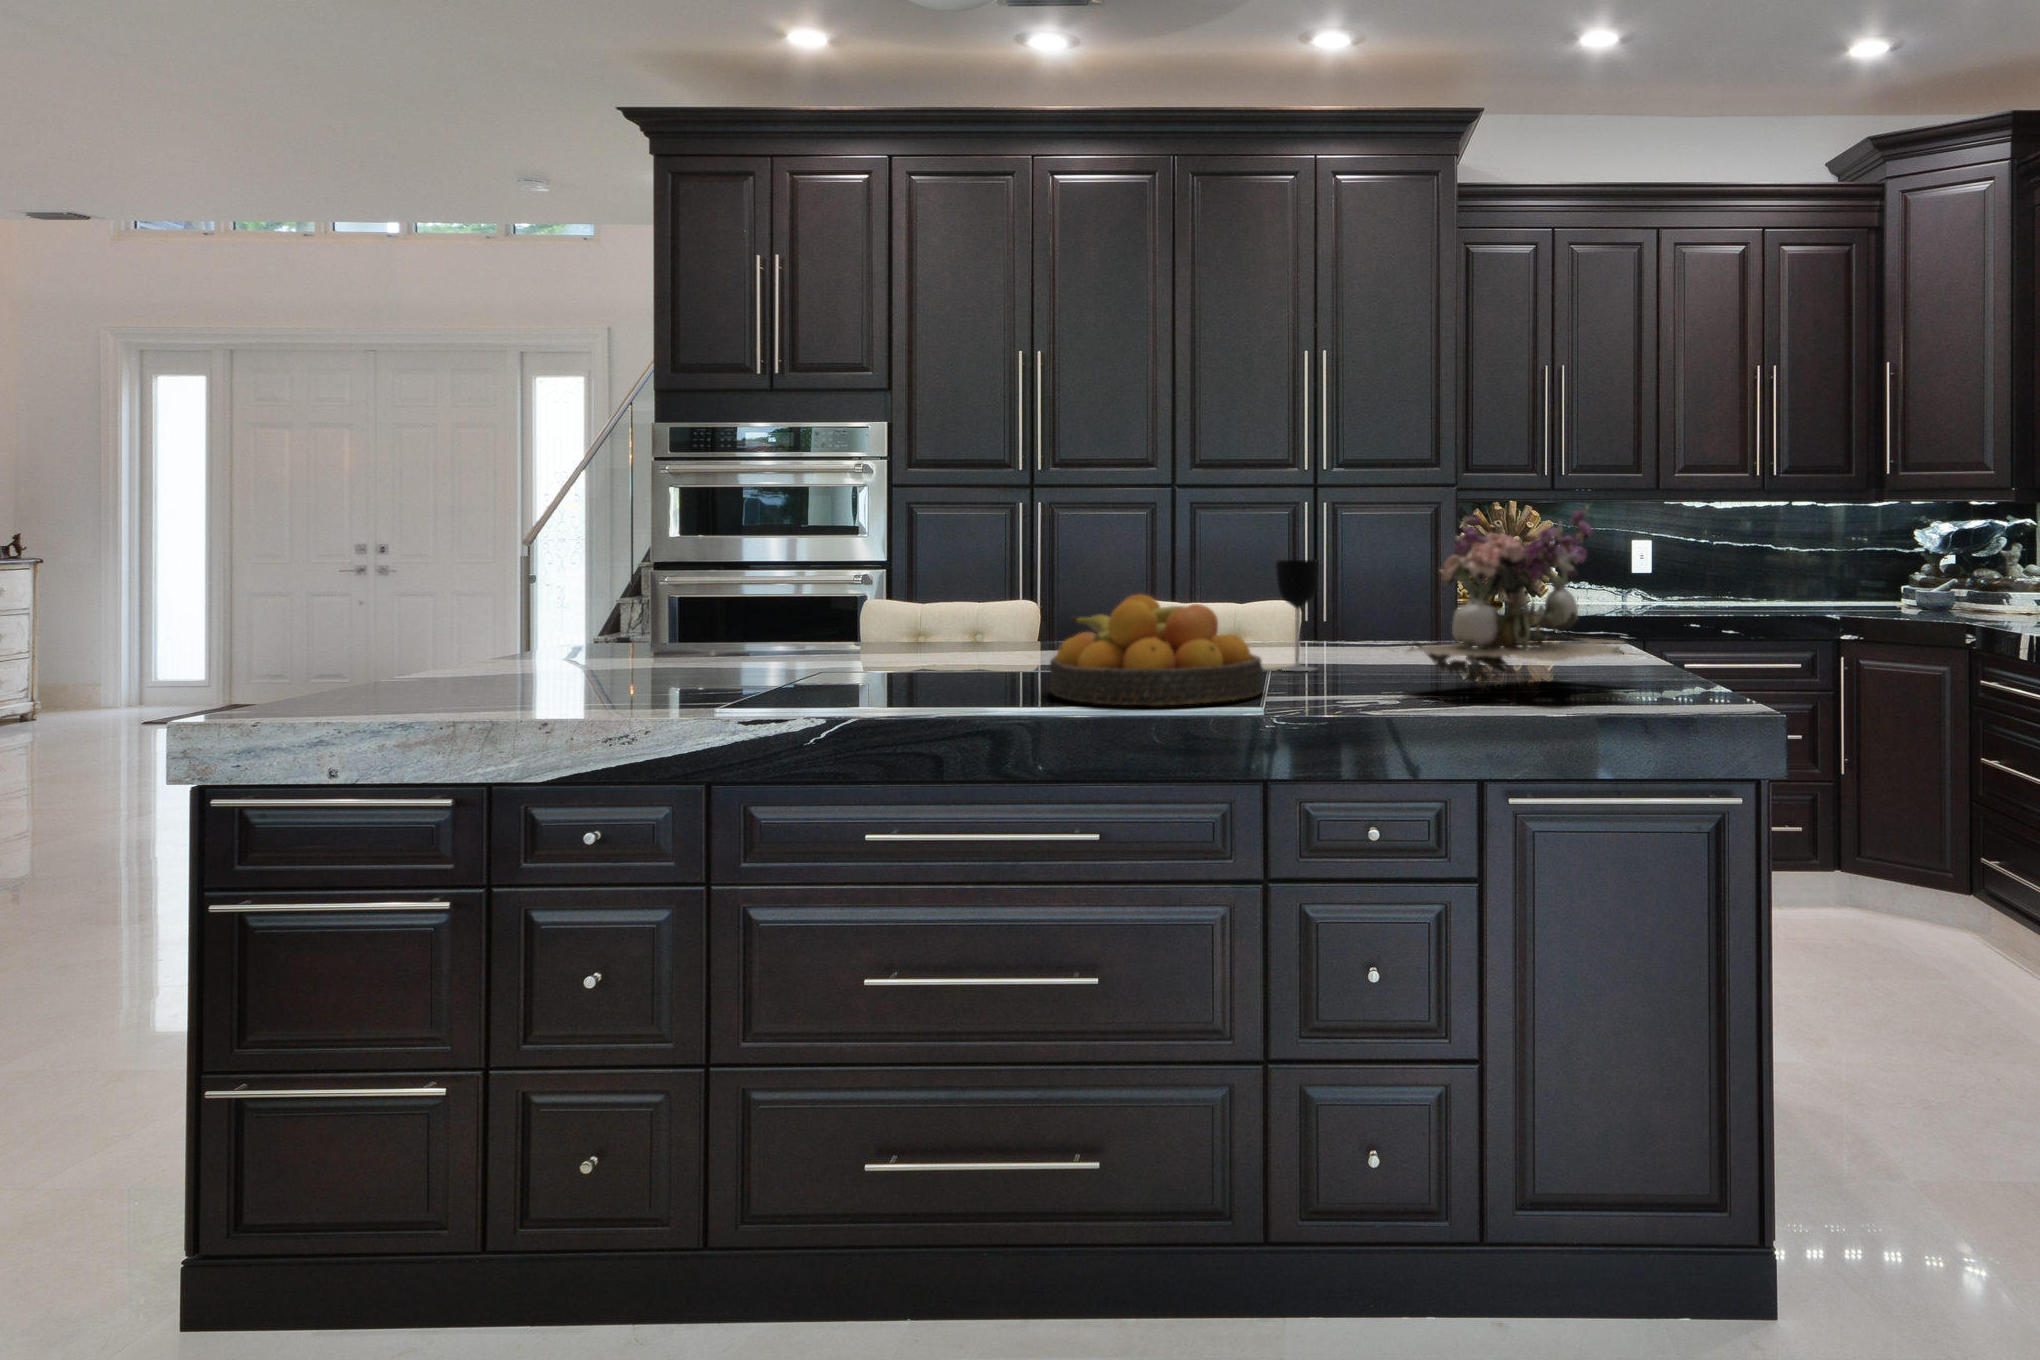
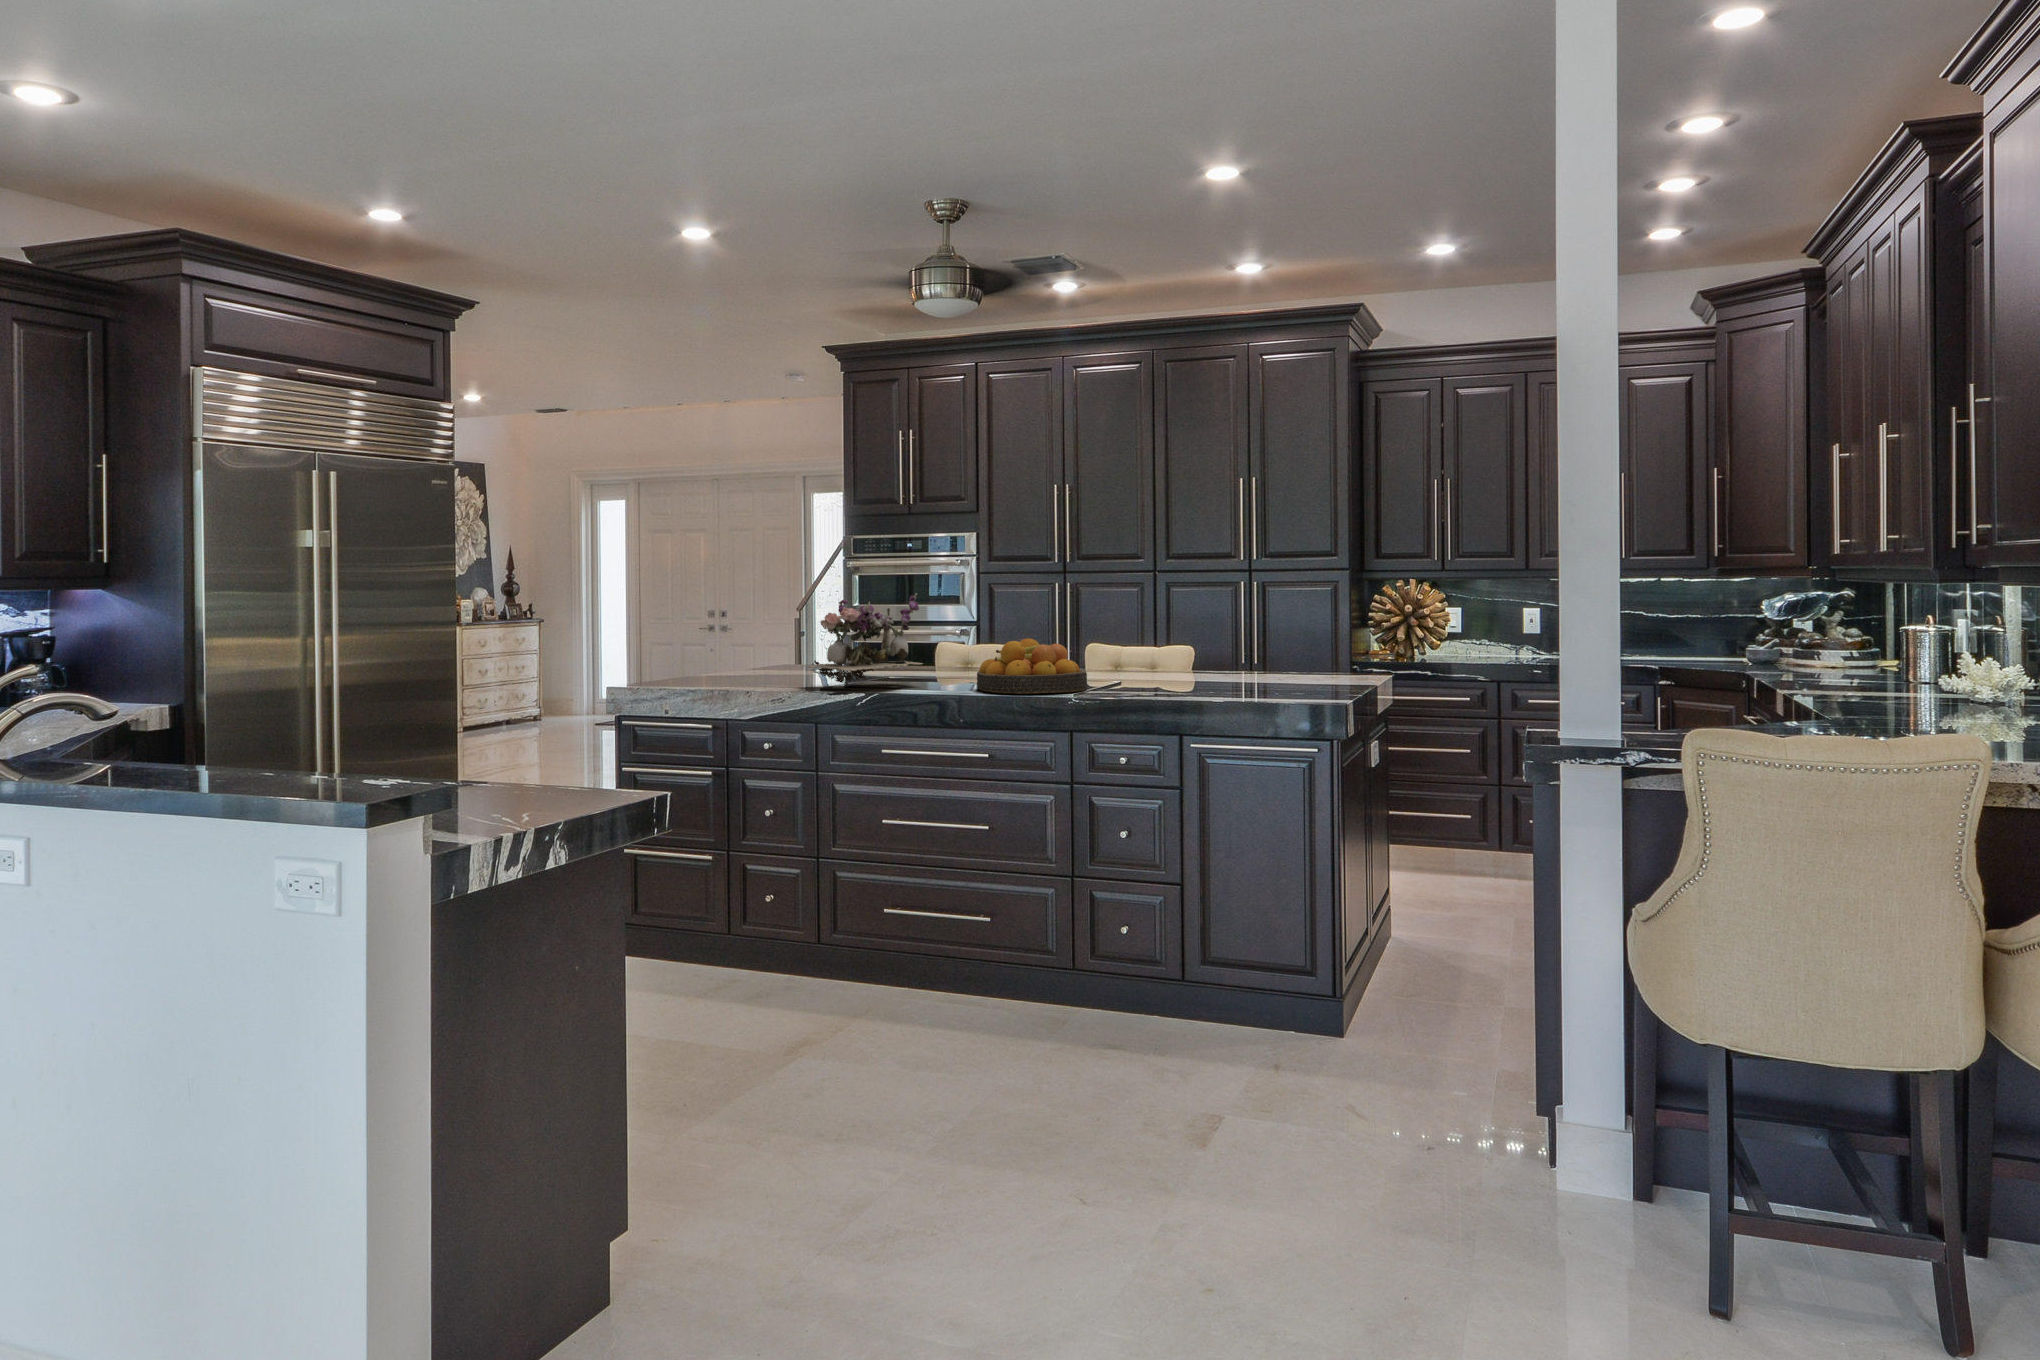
flower arrangement: present [1406,506,1623,688] -> present [805,593,923,686]
wine glass: present [1276,560,1319,671] -> none [1117,621,1141,682]

